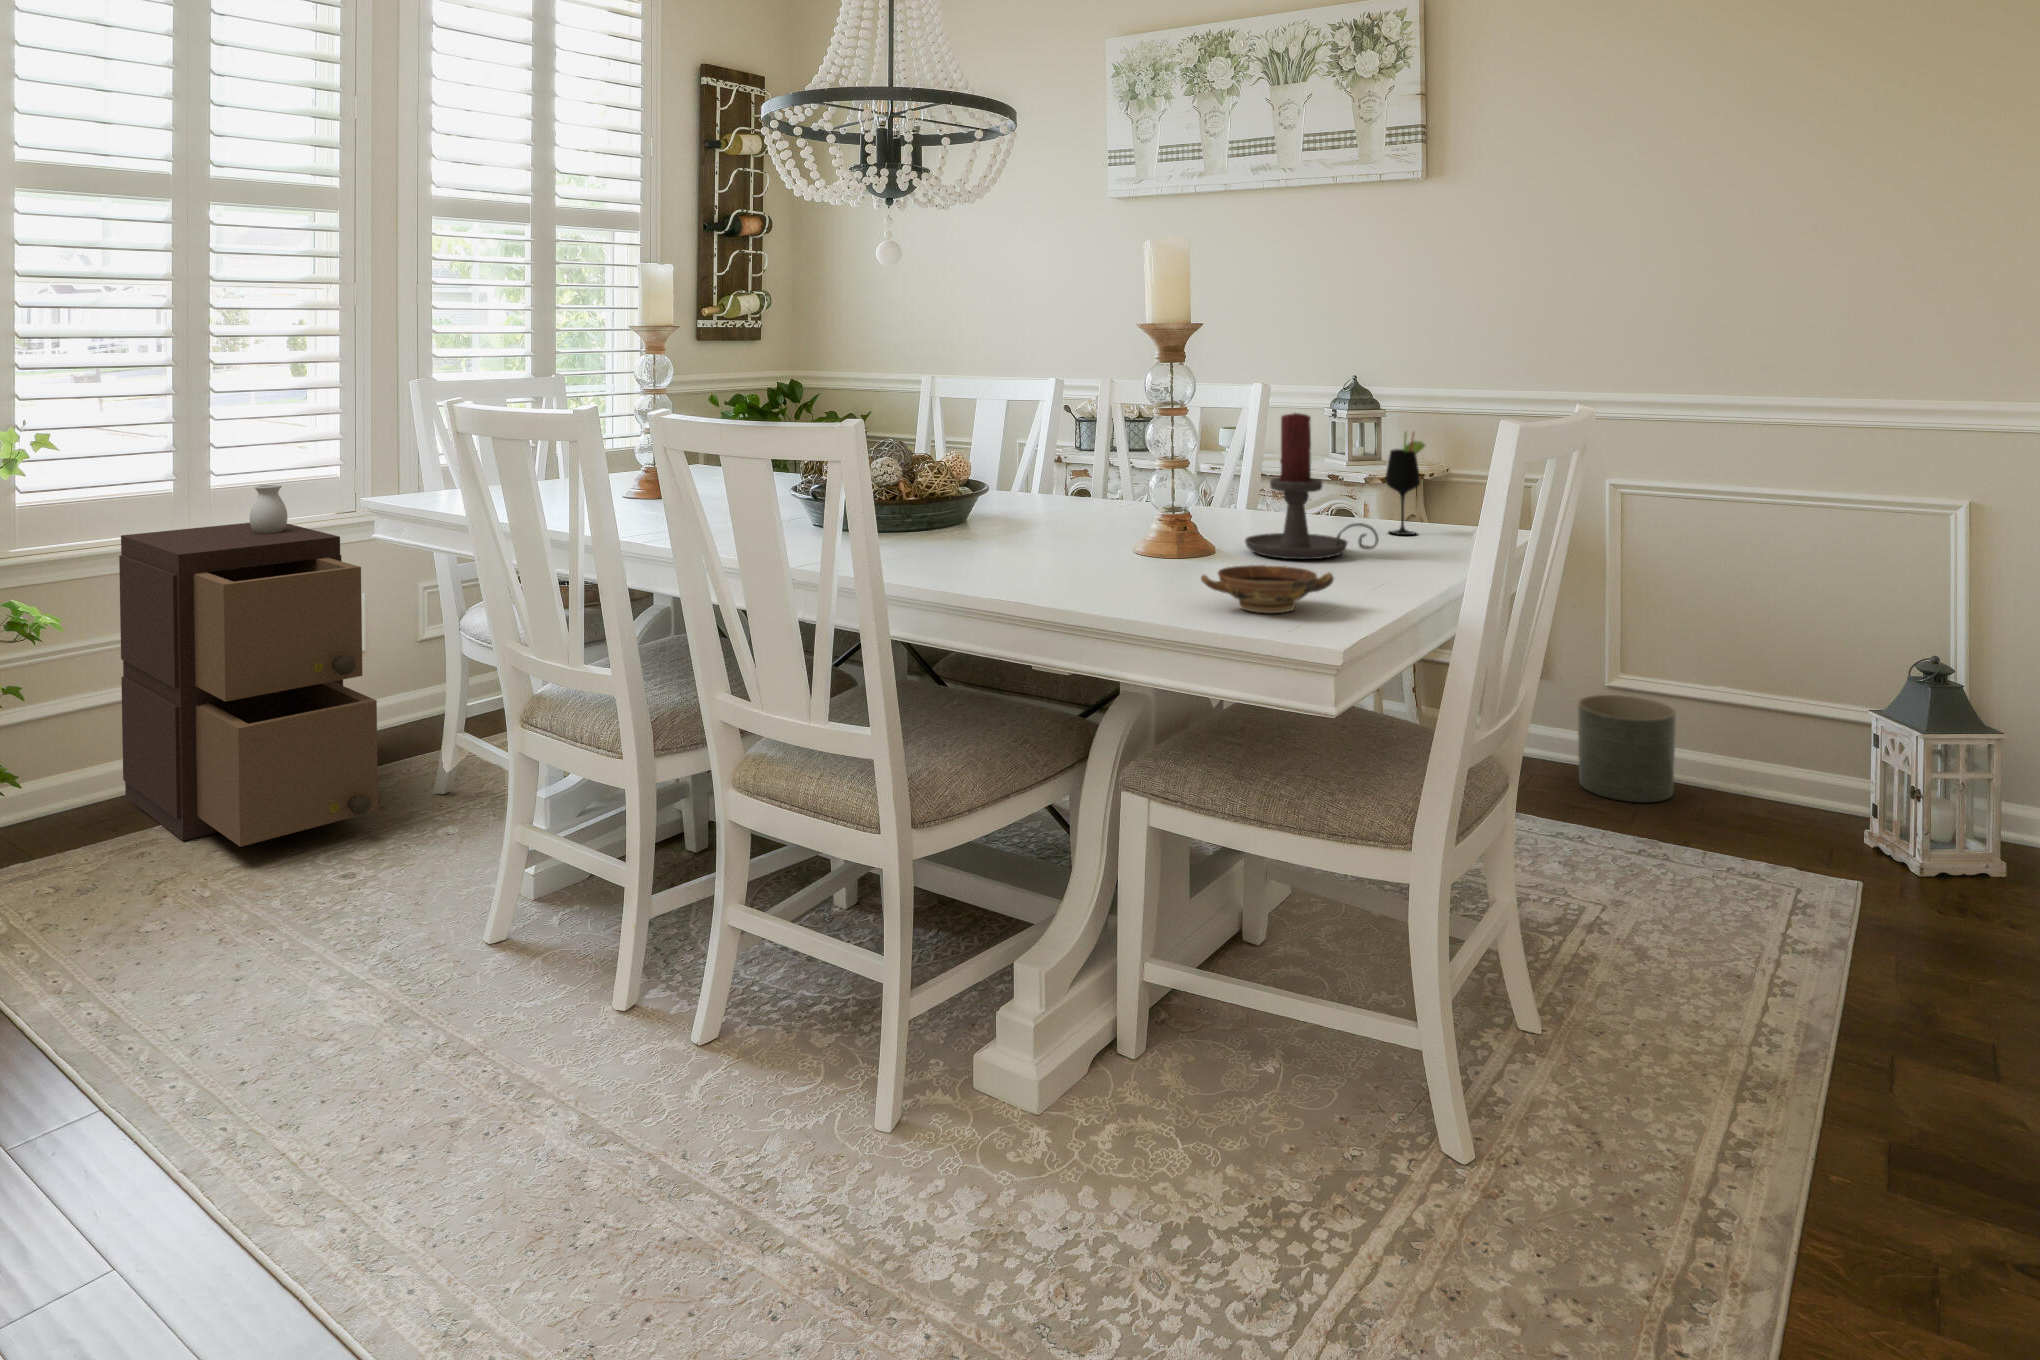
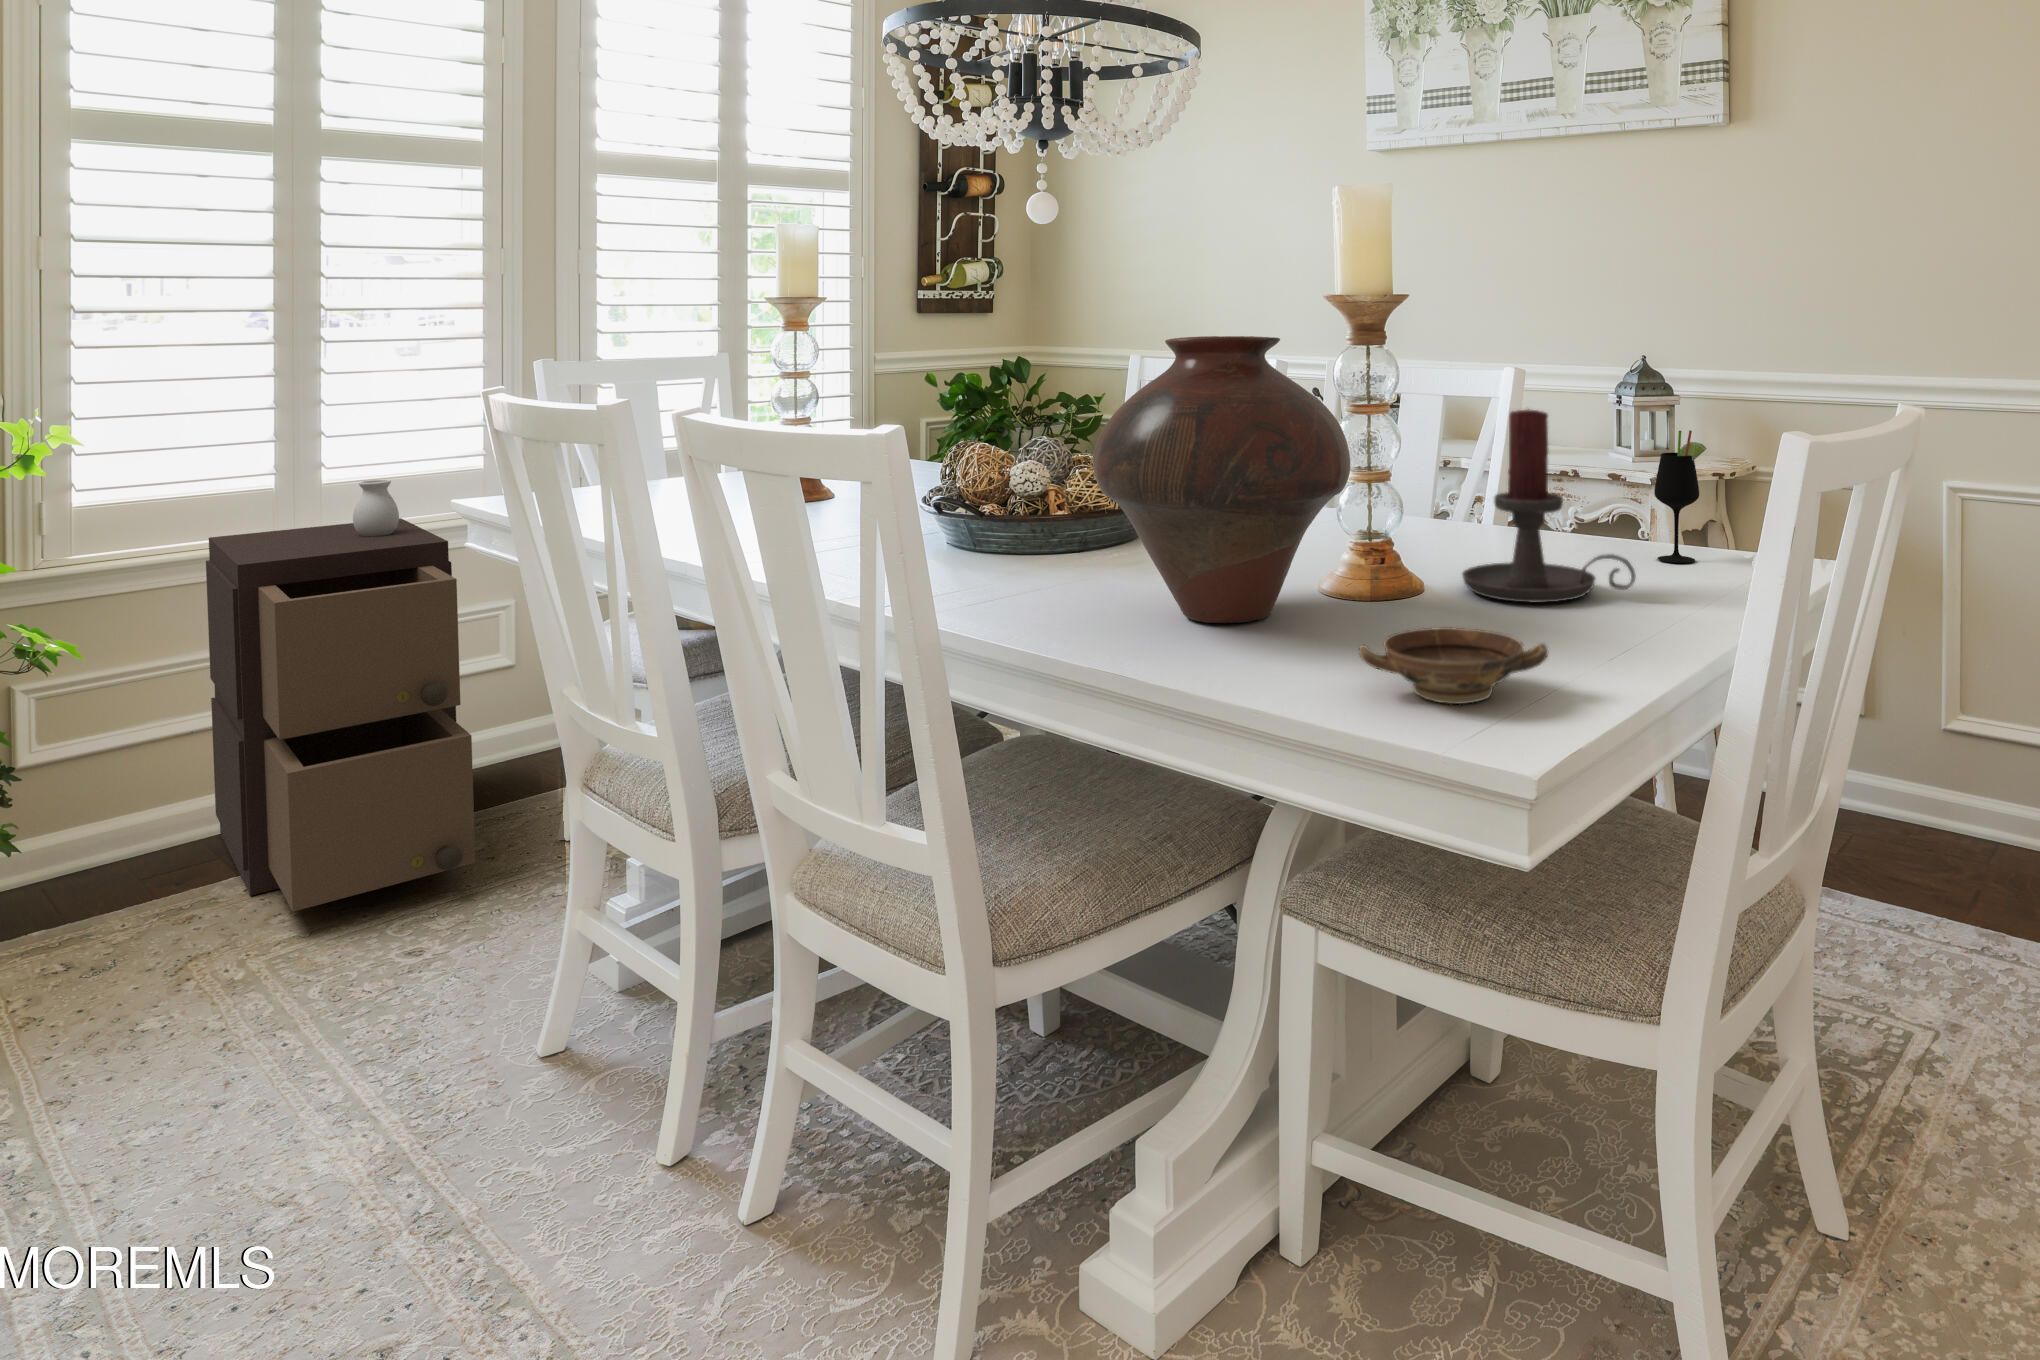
vase: none [978,357,1171,572] -> present [1093,336,1351,623]
planter: present [1578,695,1676,802] -> none [1903,738,2024,874]

